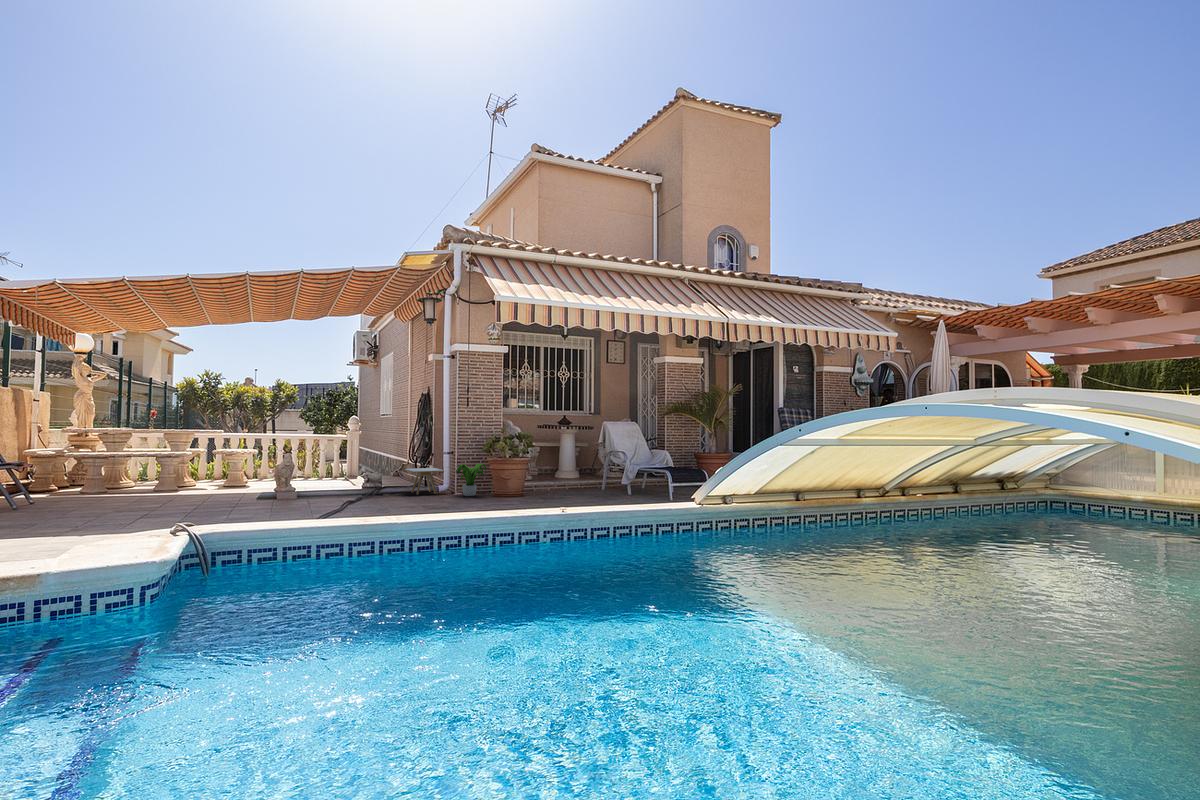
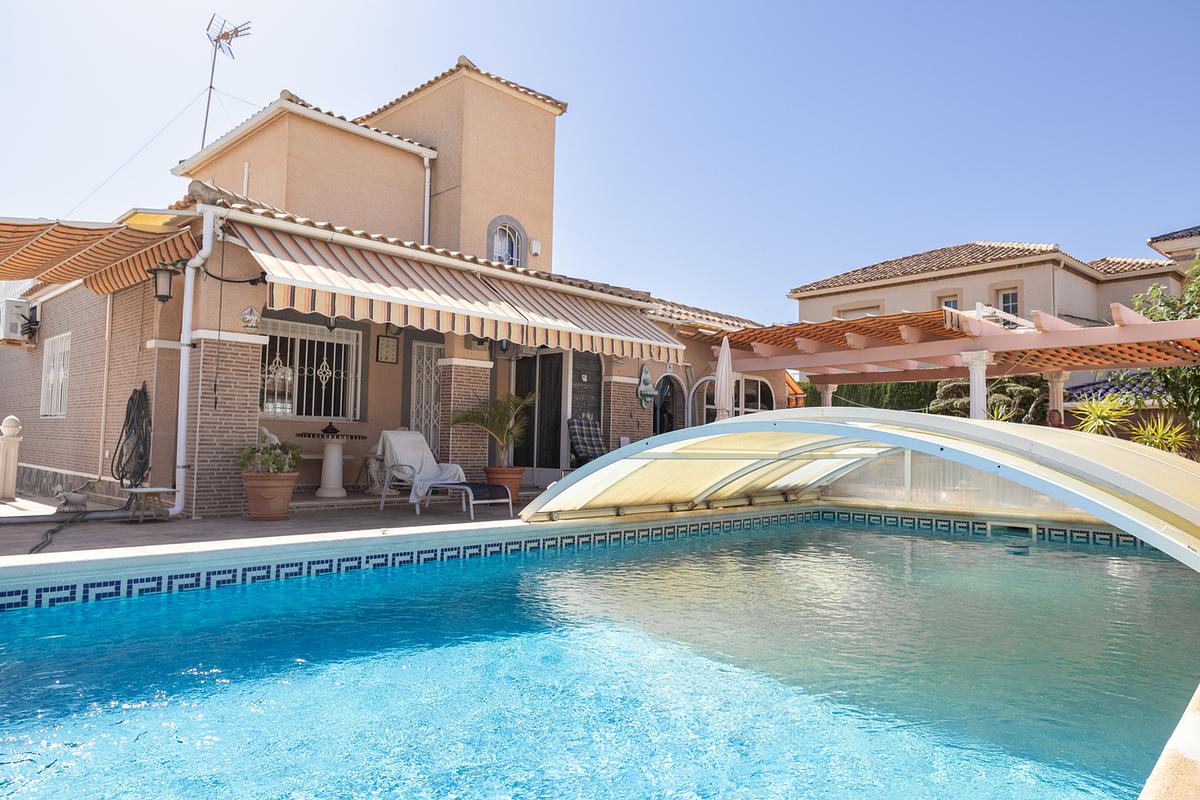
potted plant: present [456,464,486,496] -> none [194,481,241,522]

